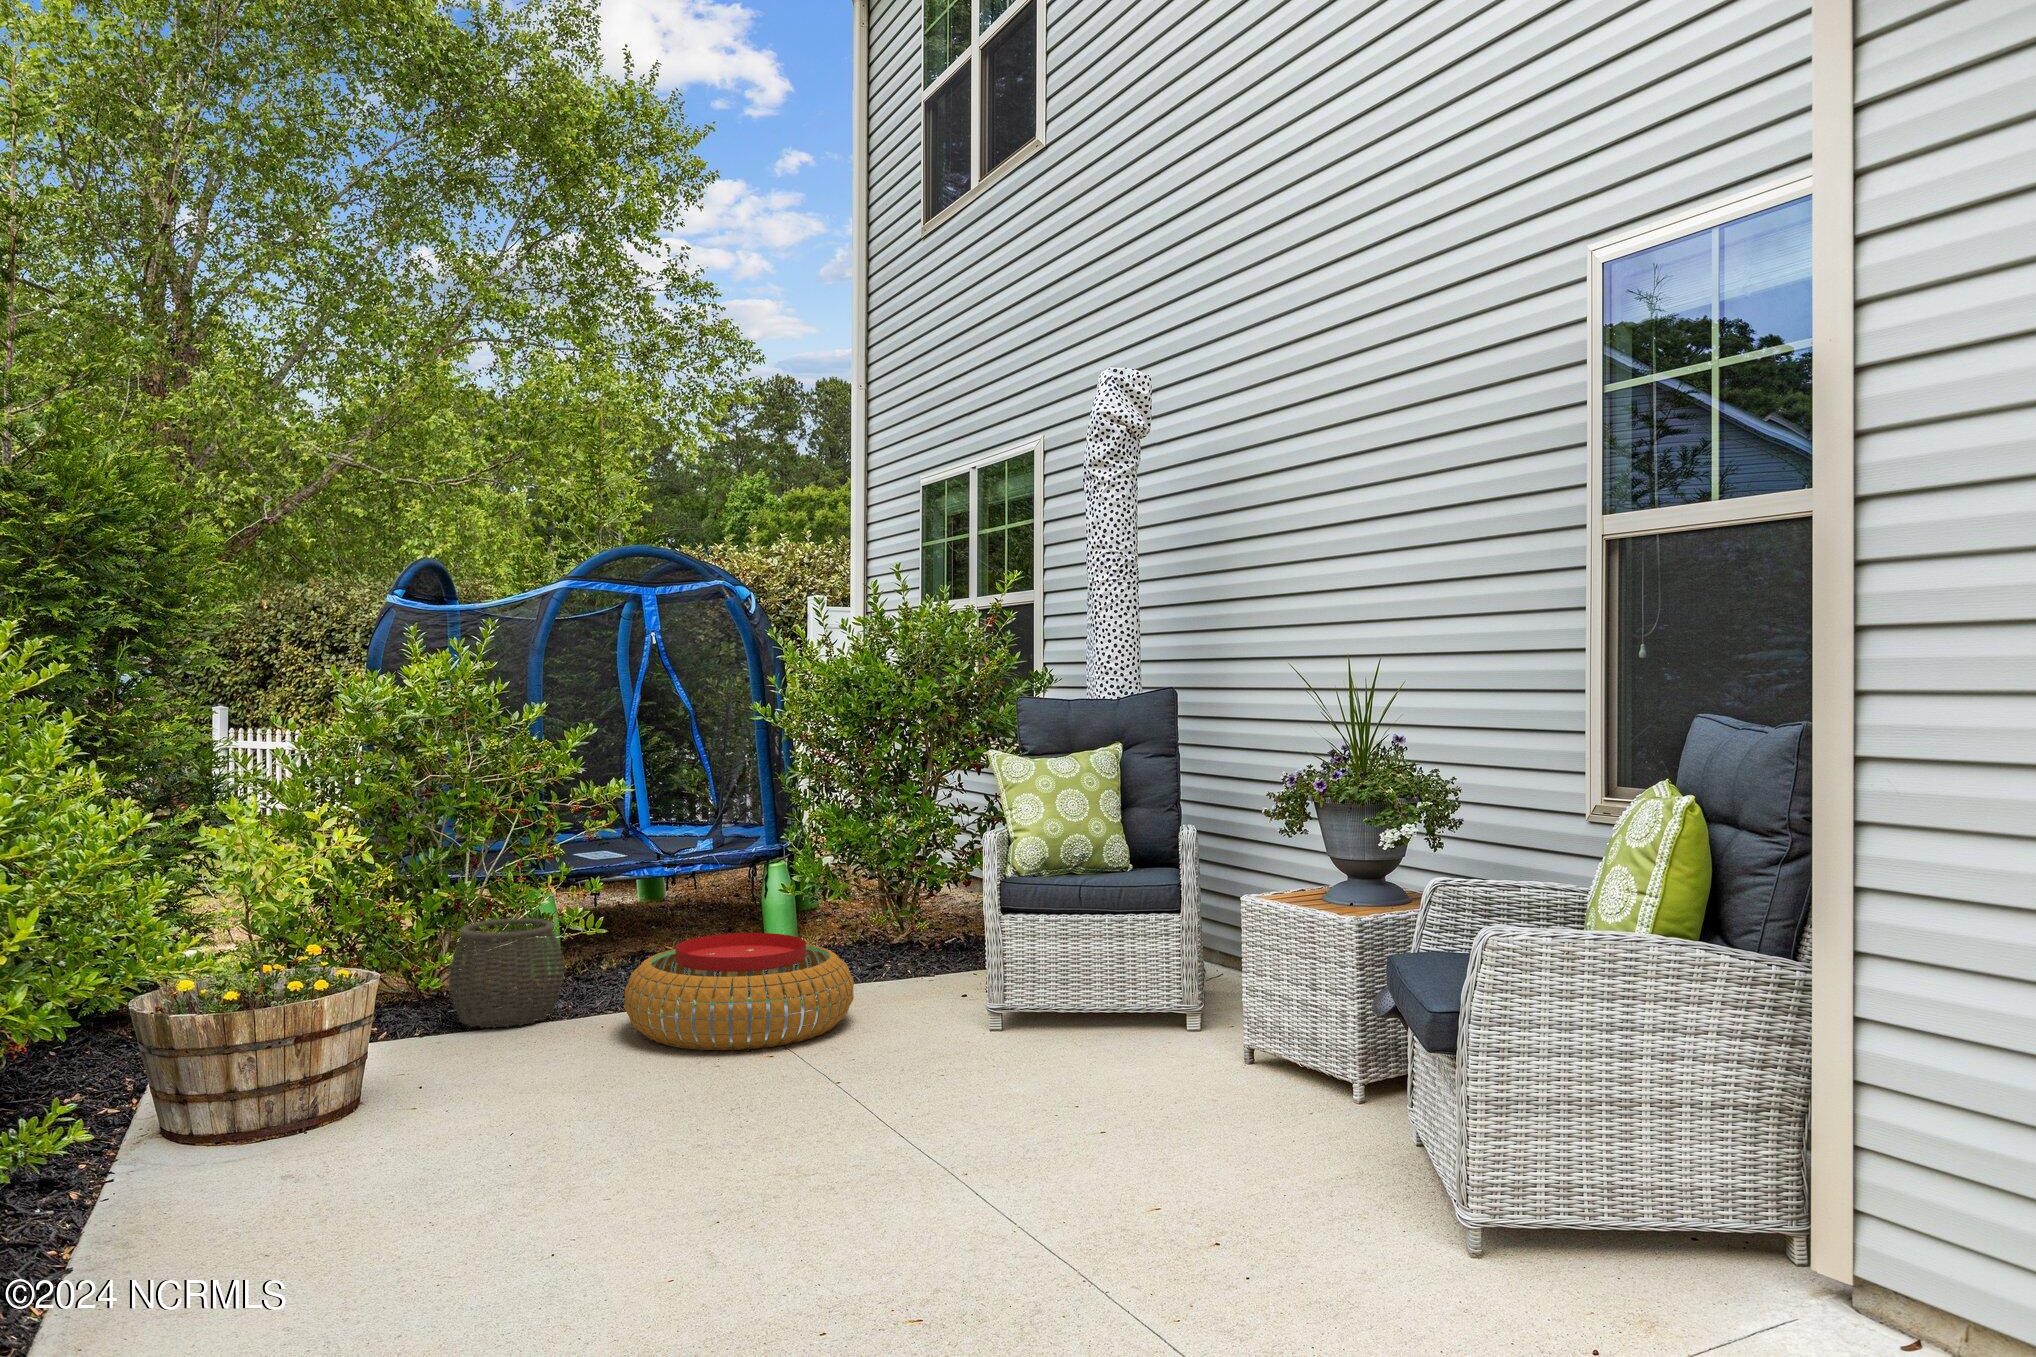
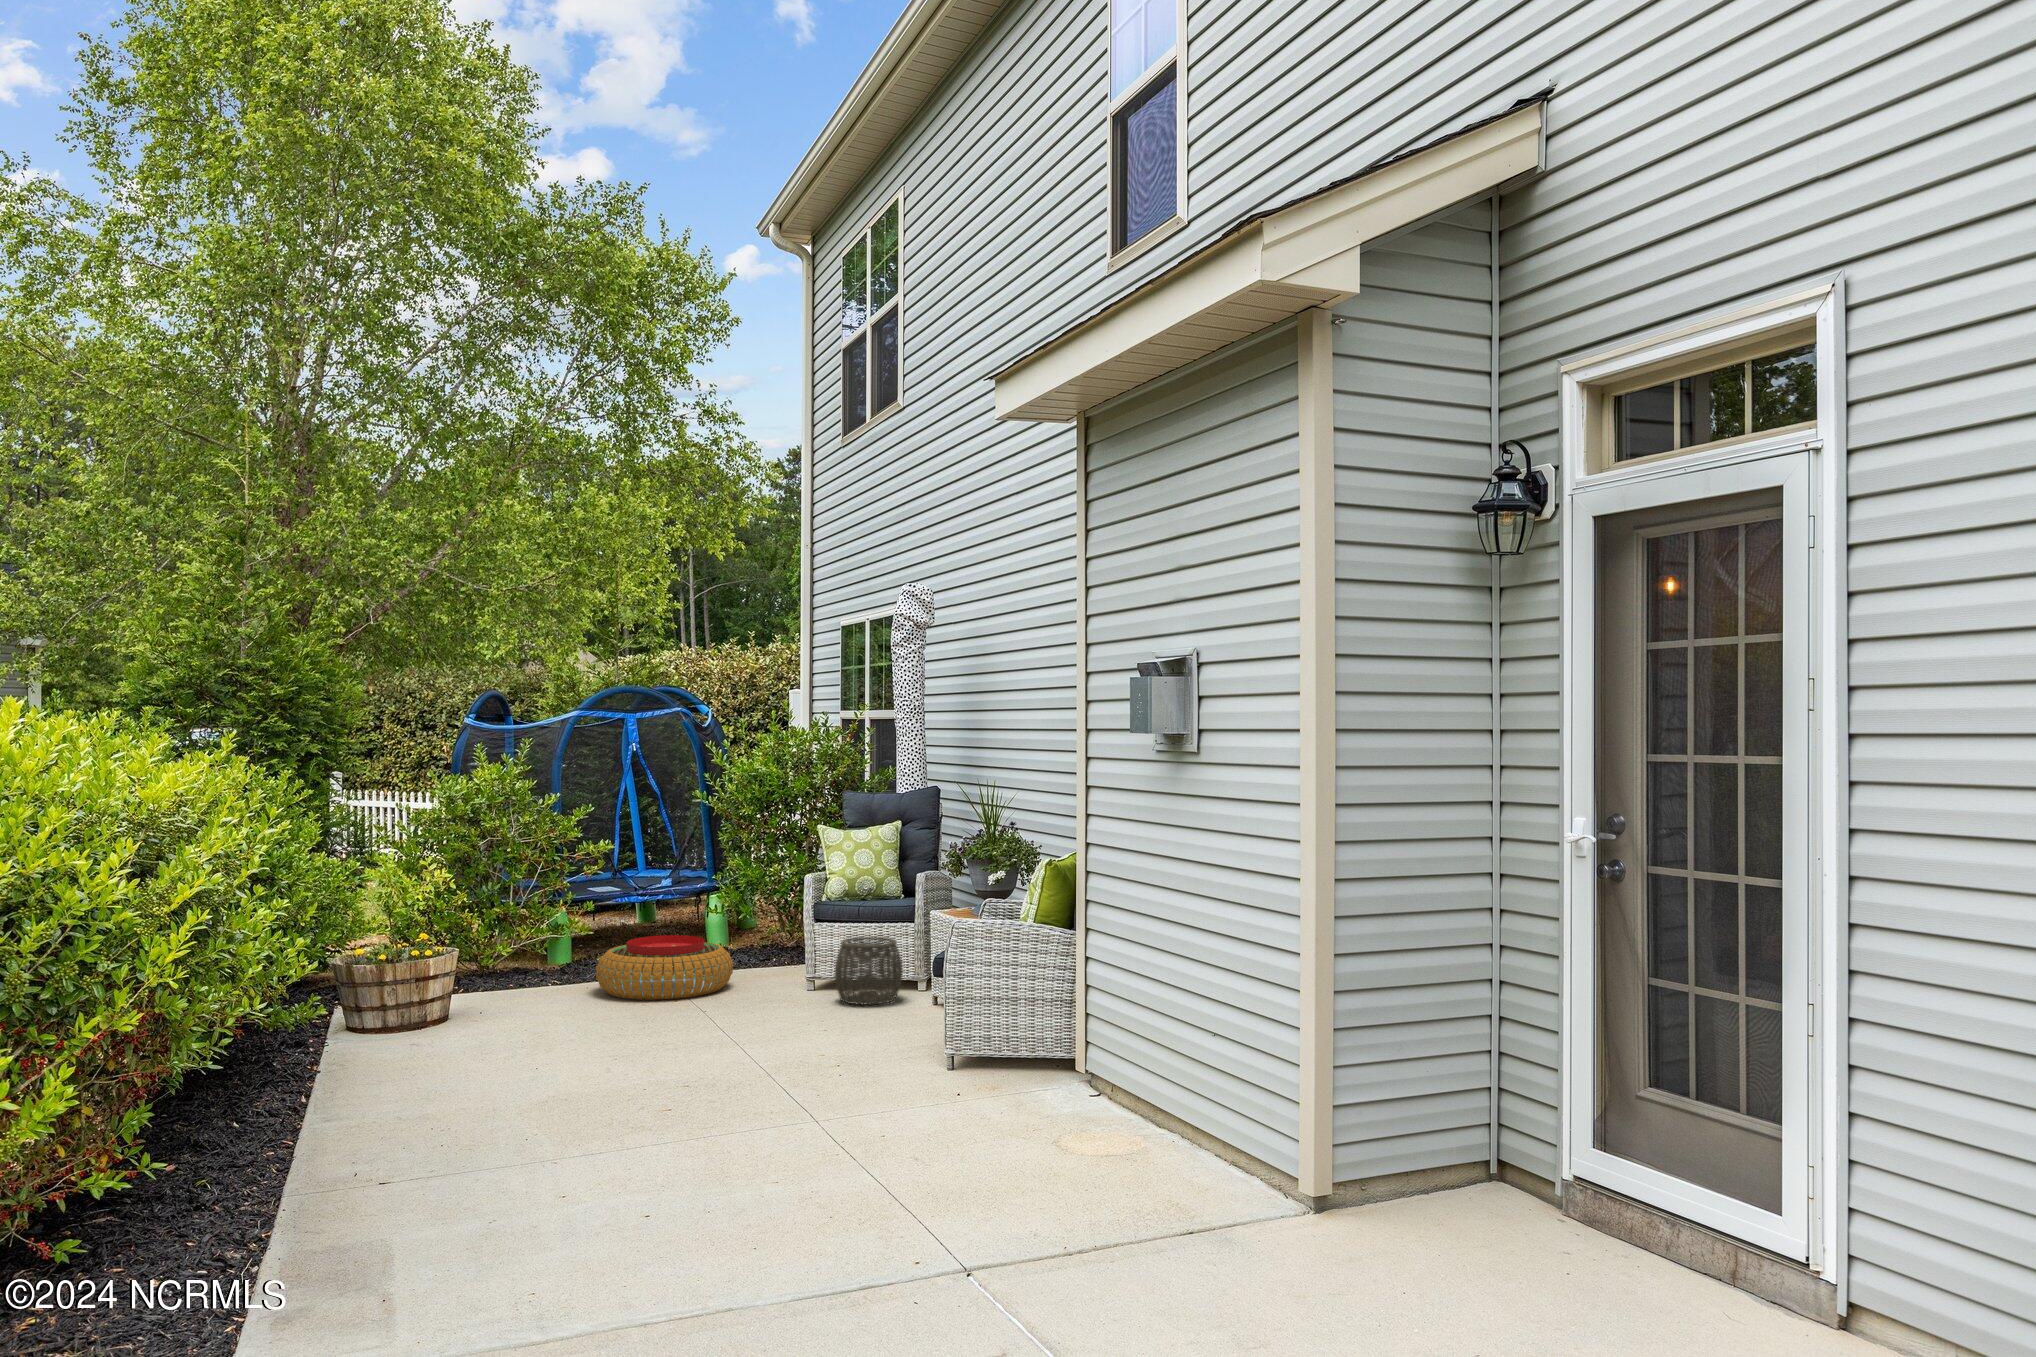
woven basket: present [448,918,564,1028] -> present [834,937,903,1005]

